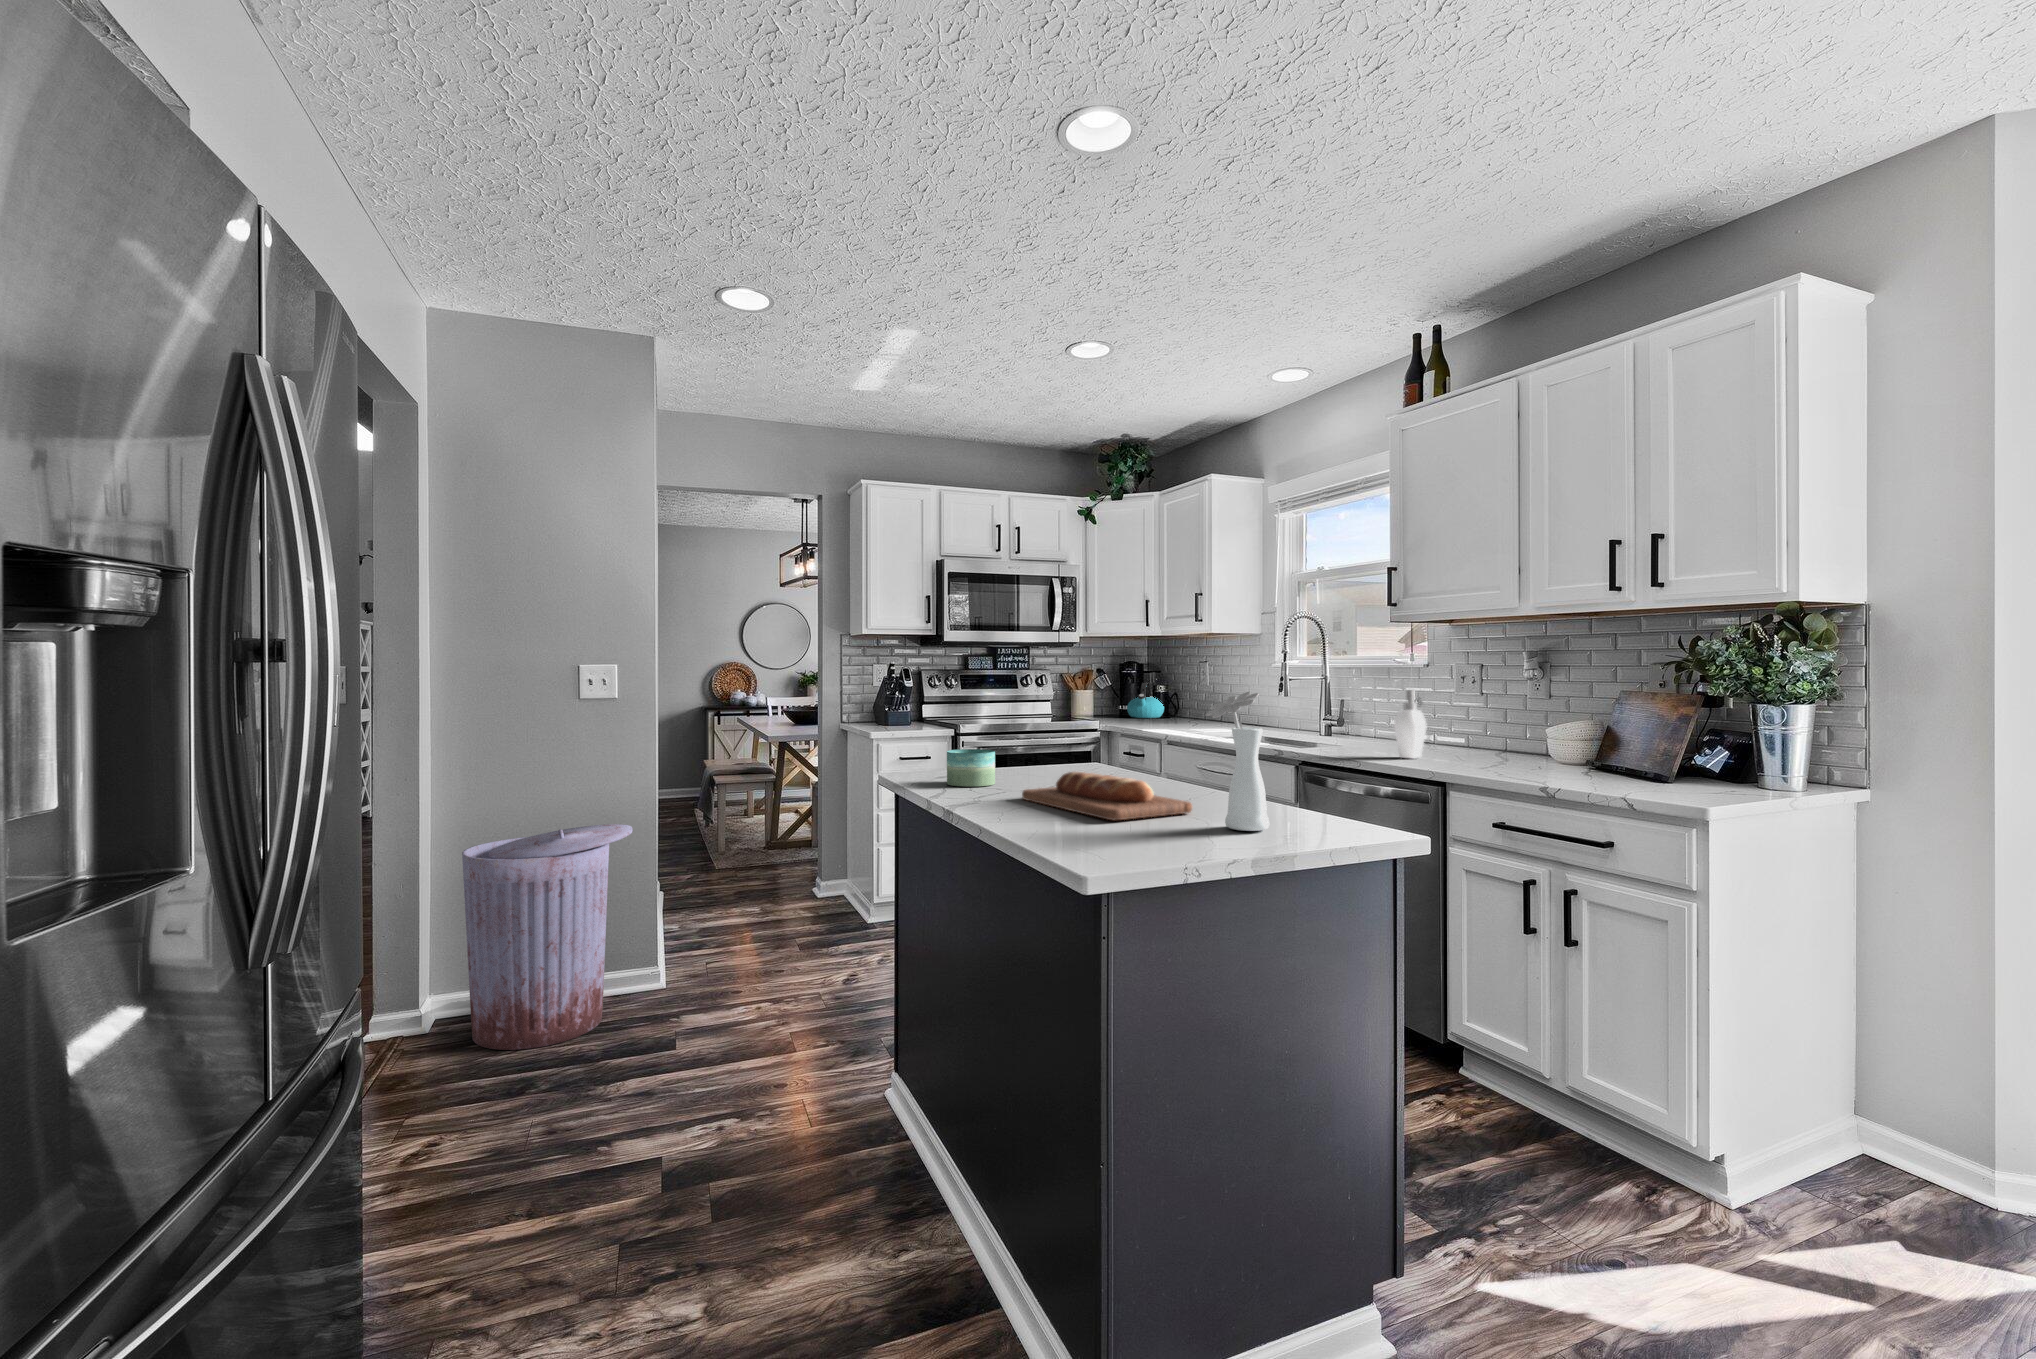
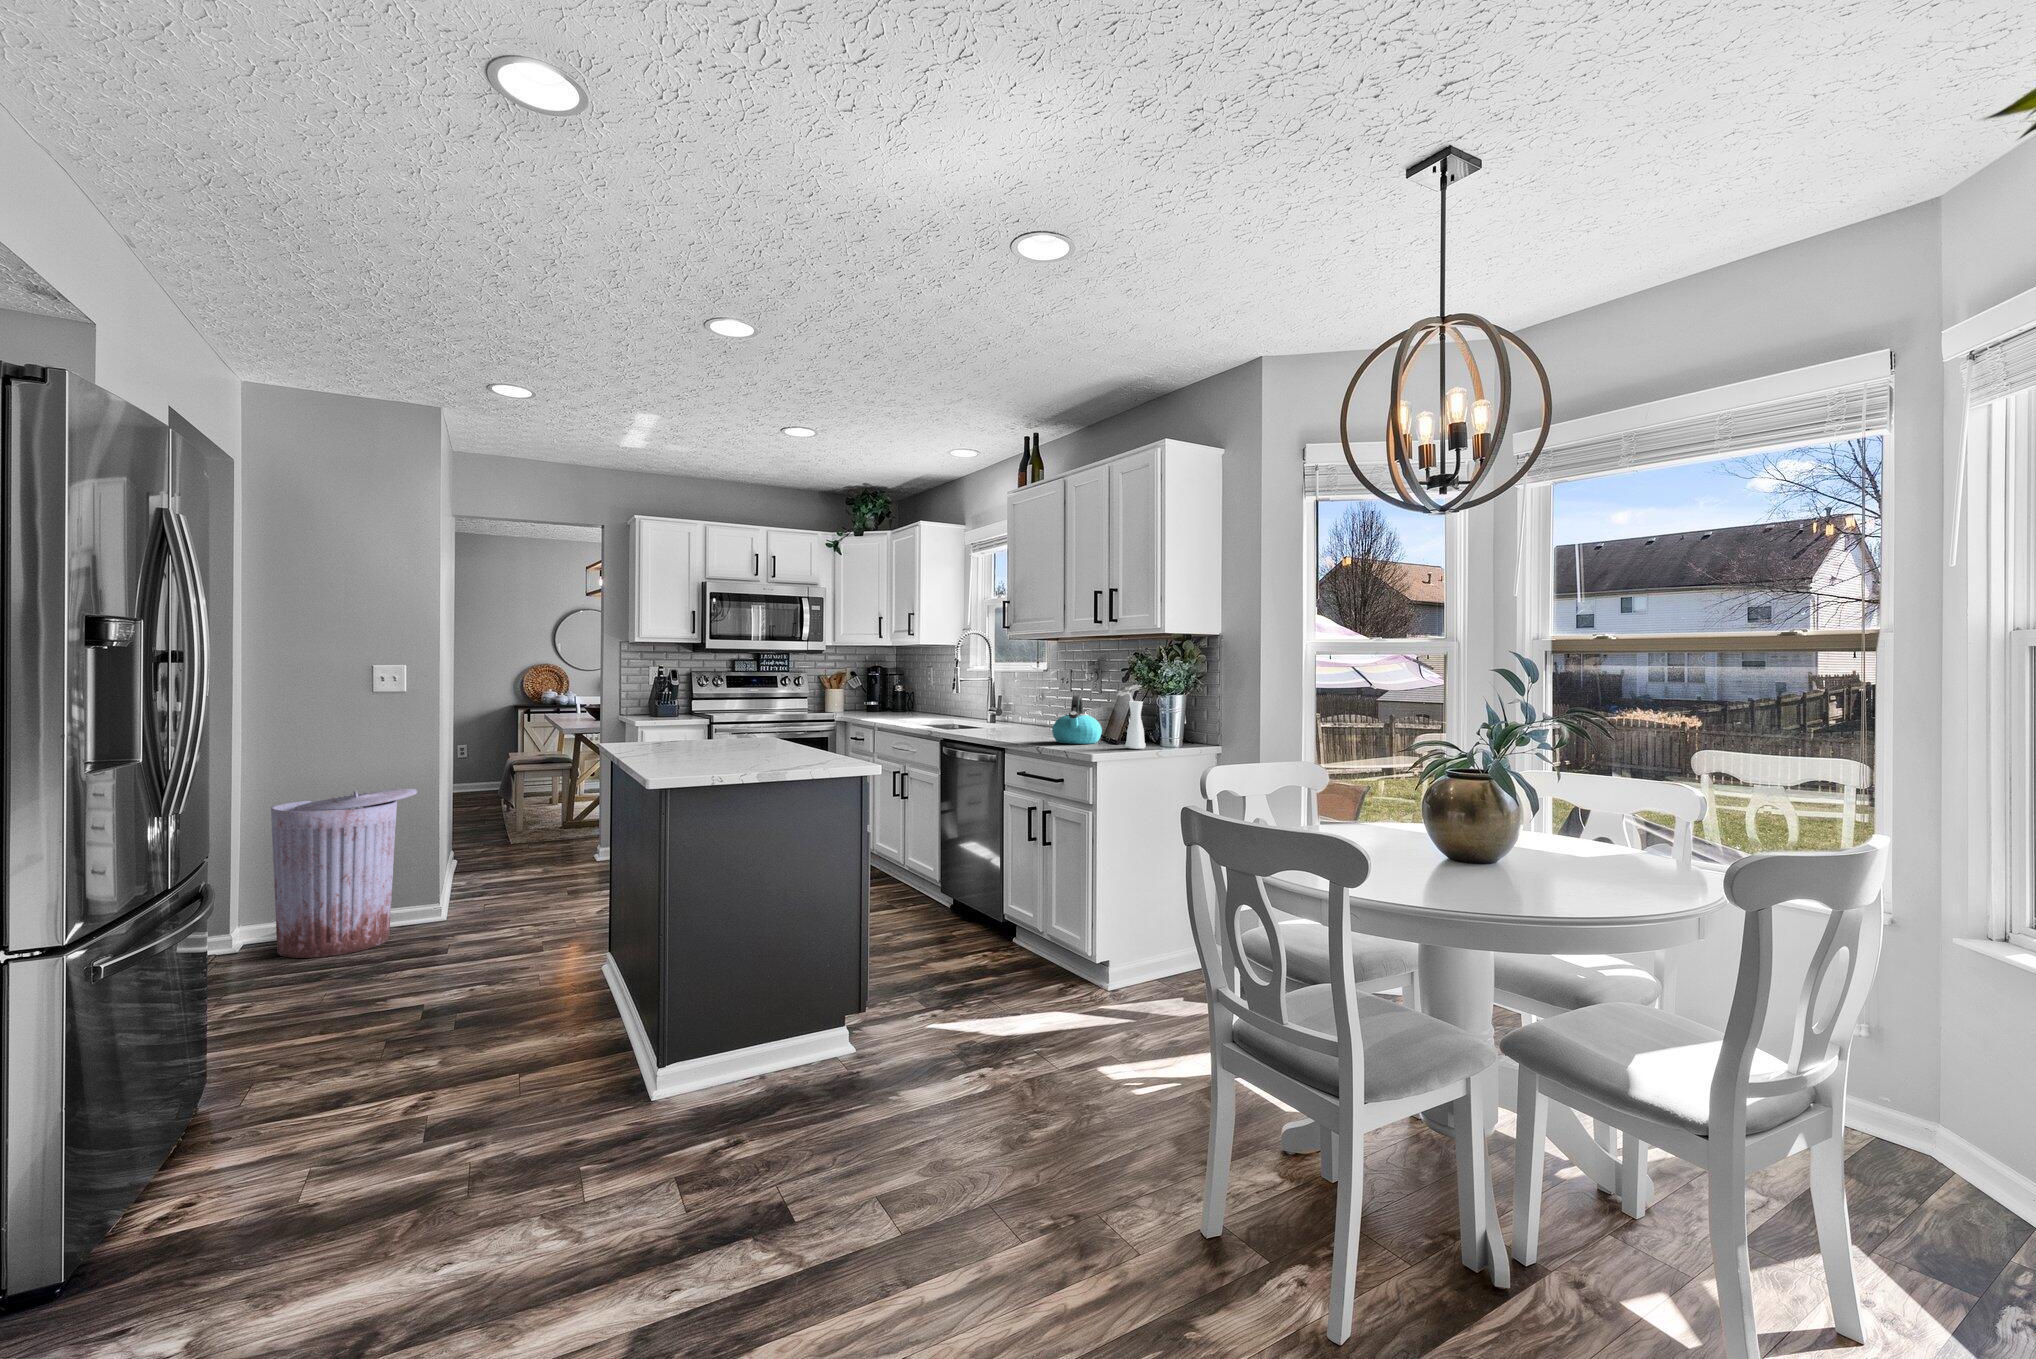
kettle: present [1127,682,1164,718] -> present [1052,695,1102,744]
soap dispenser: present [1394,690,1426,758] -> none [997,688,1021,736]
vase: present [1205,692,1269,831] -> present [1117,684,1146,749]
candle: present [947,749,995,786] -> none [637,723,672,747]
bread loaf: present [1022,772,1192,820] -> none [675,735,770,760]

